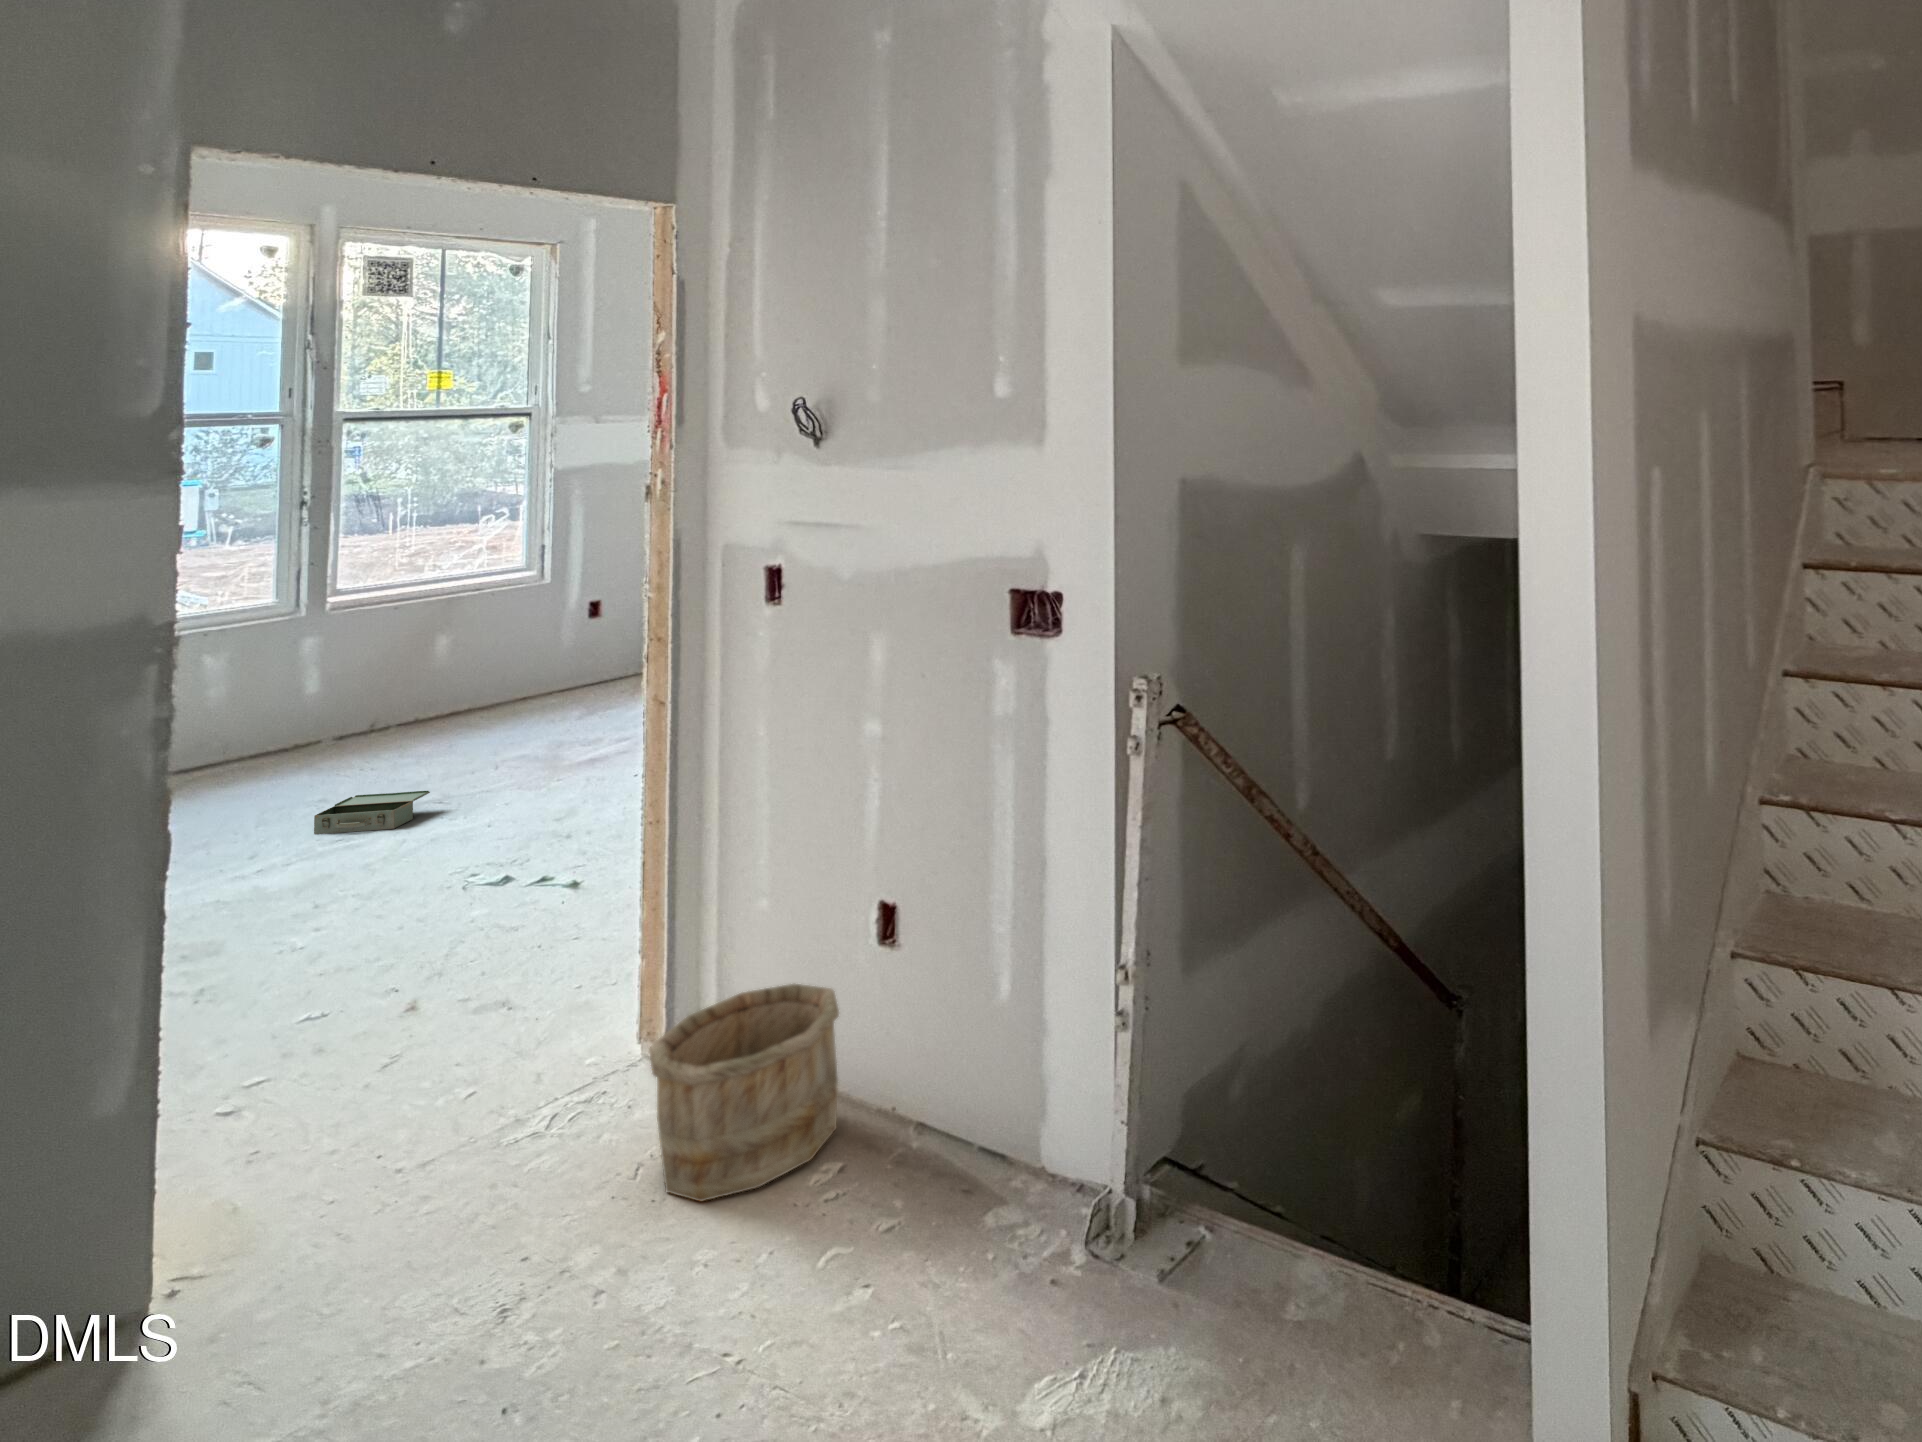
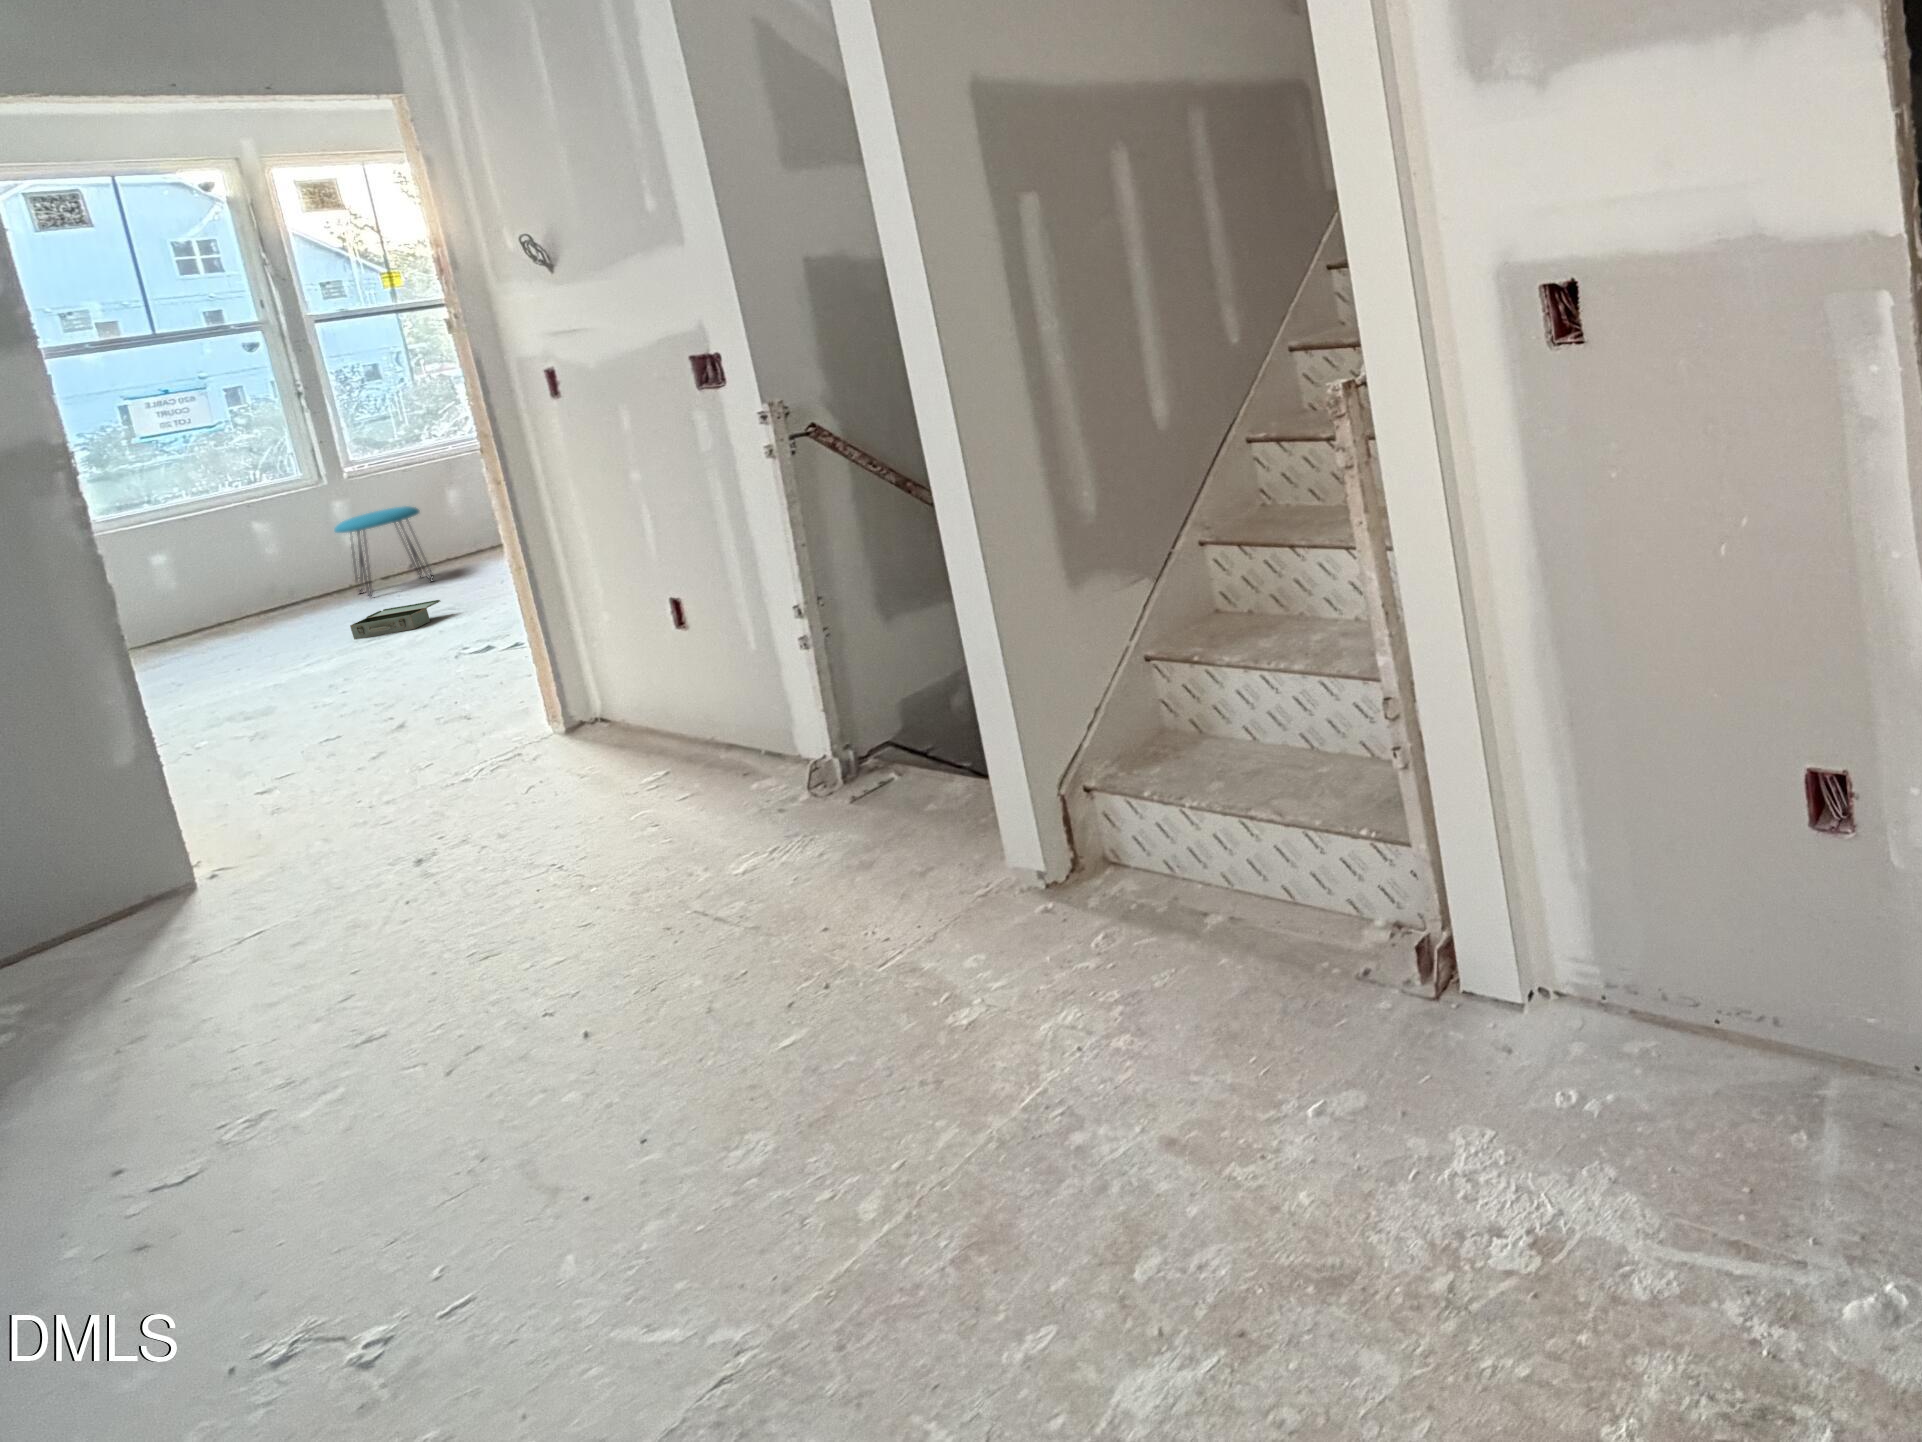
stool: none [301,653,407,768] -> present [334,506,433,598]
wooden bucket: present [650,984,839,1202] -> none [508,662,670,799]

